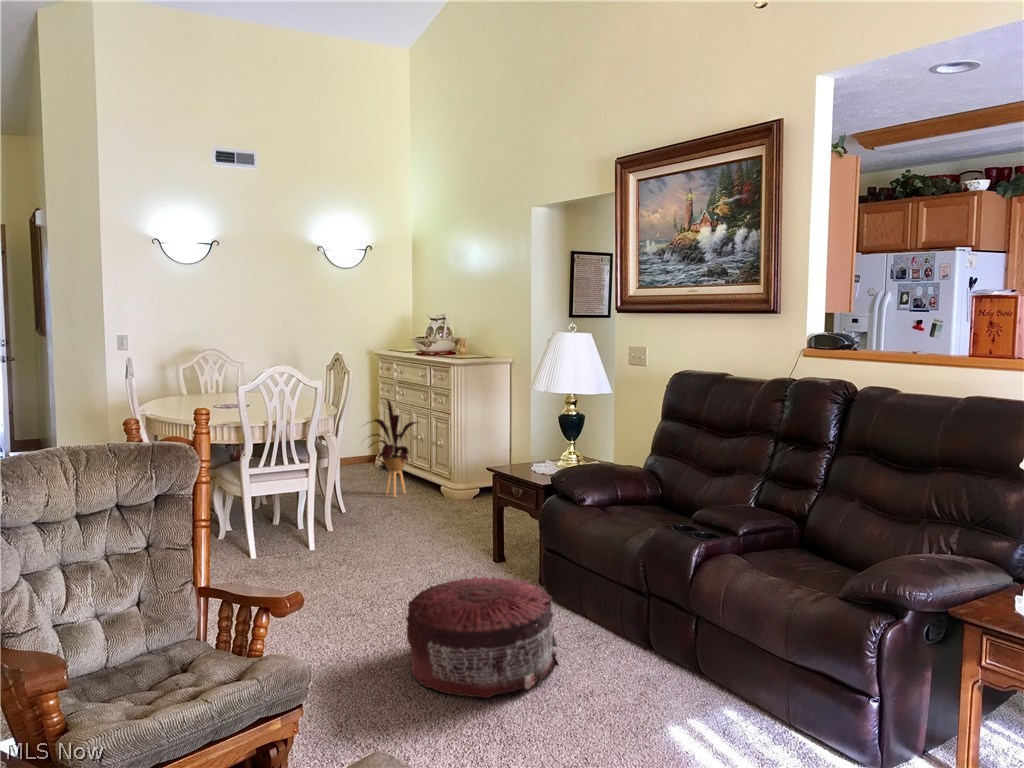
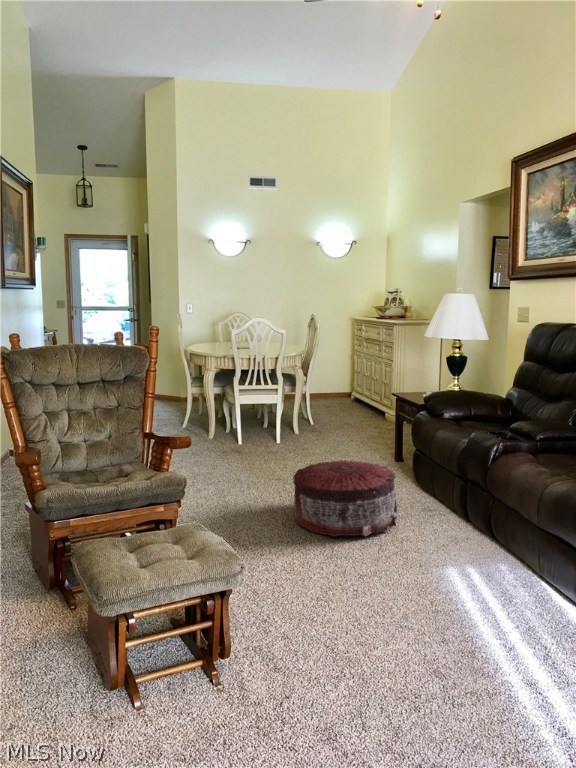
house plant: present [367,400,417,497] -> none [329,348,375,418]

